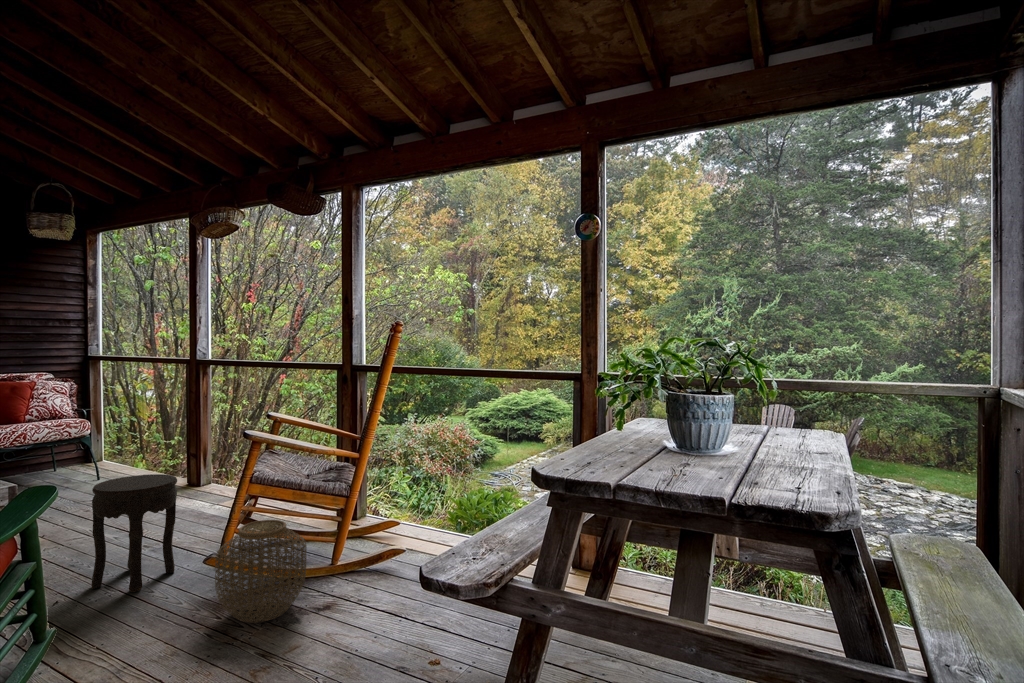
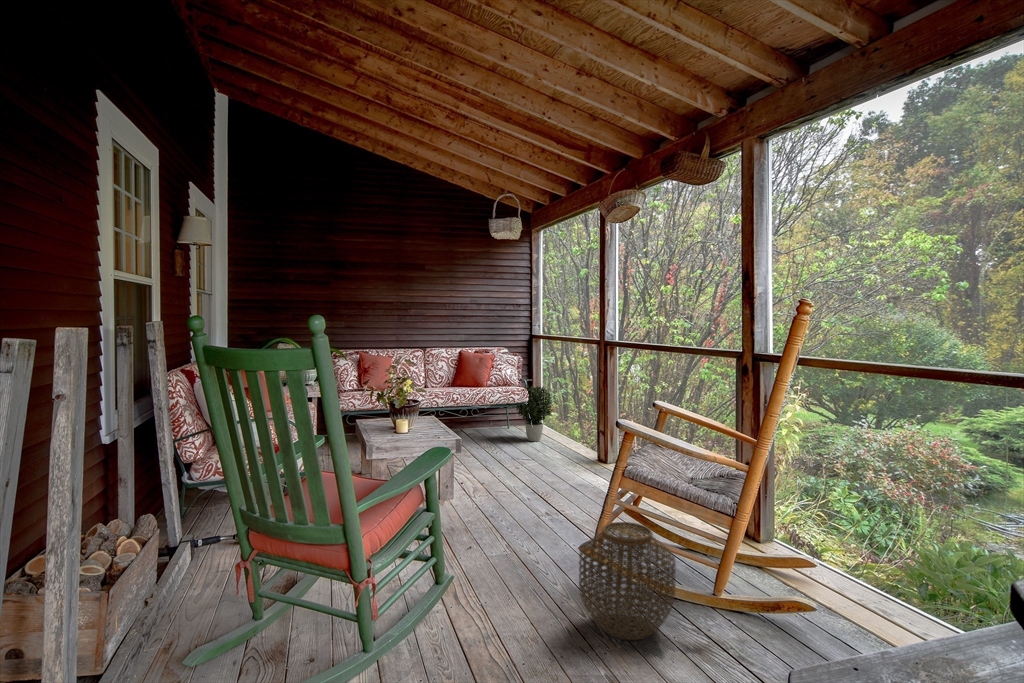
potted plant: none [68,416,122,479] -> present [516,386,553,442]
side table: present [91,474,177,592] -> none [497,448,565,561]

